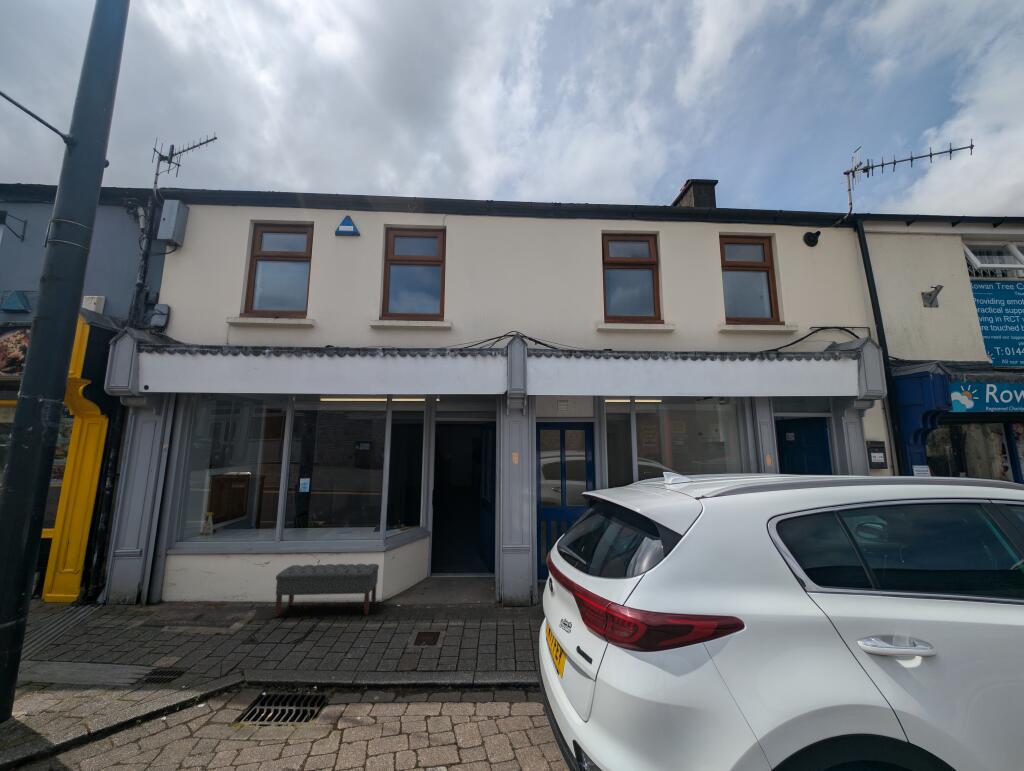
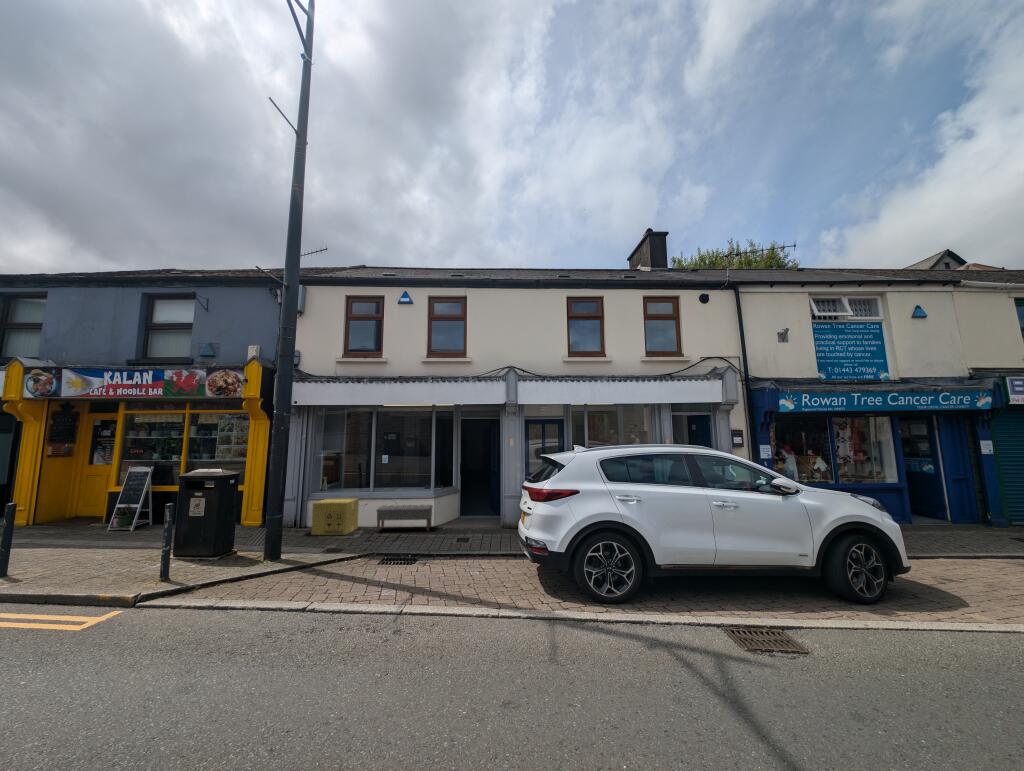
cardboard box: none [152,552,253,624] -> present [311,499,359,535]

